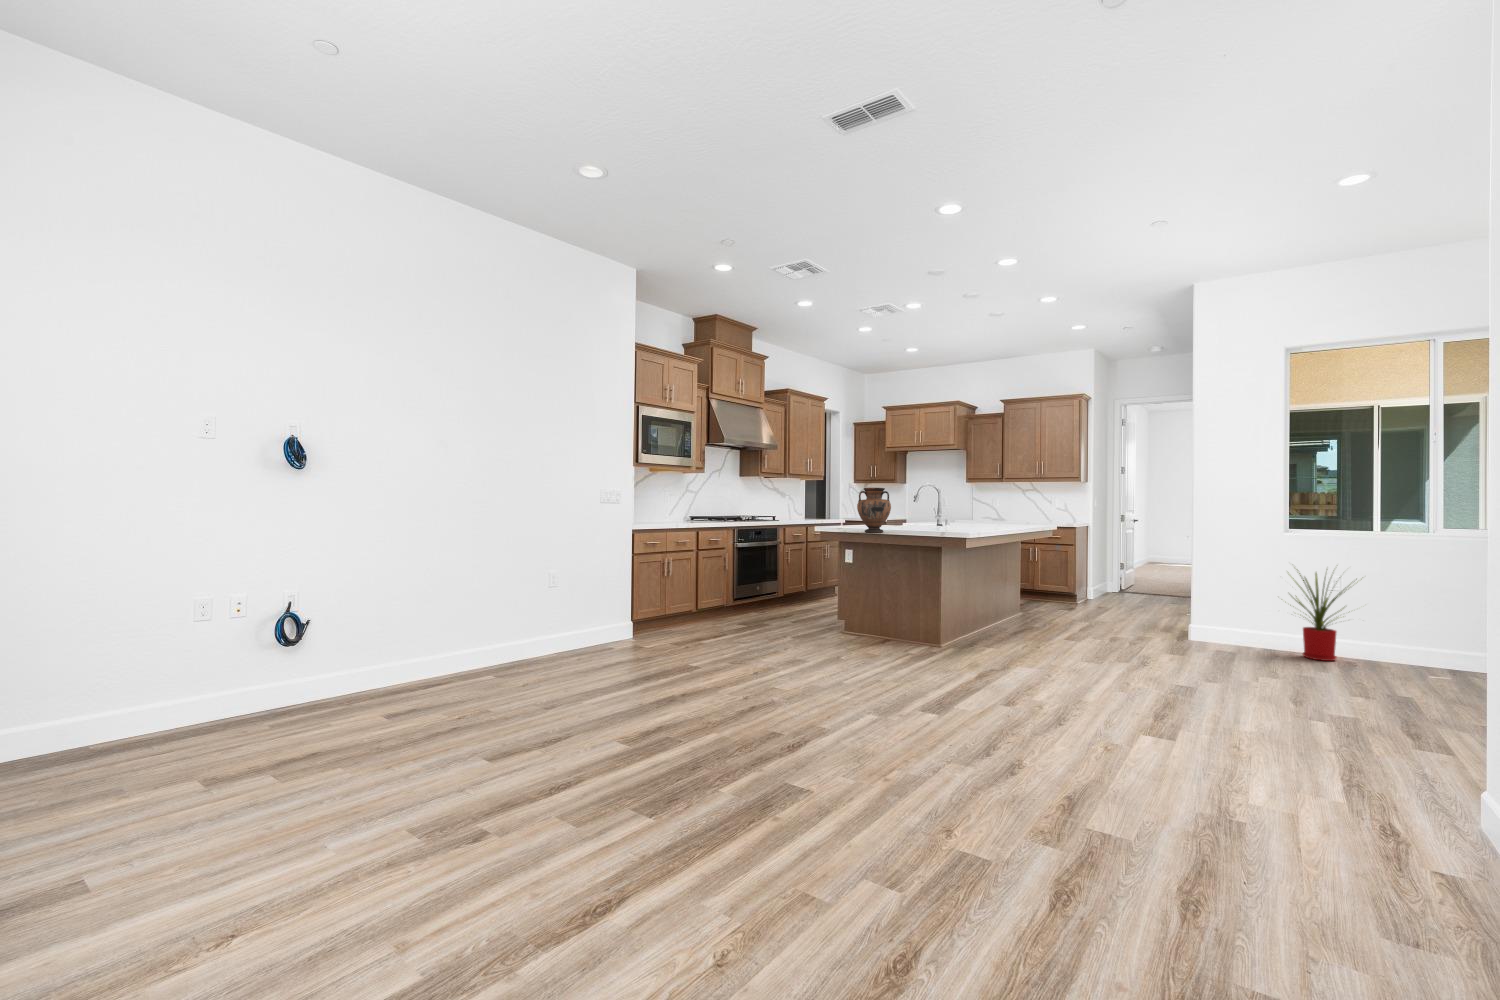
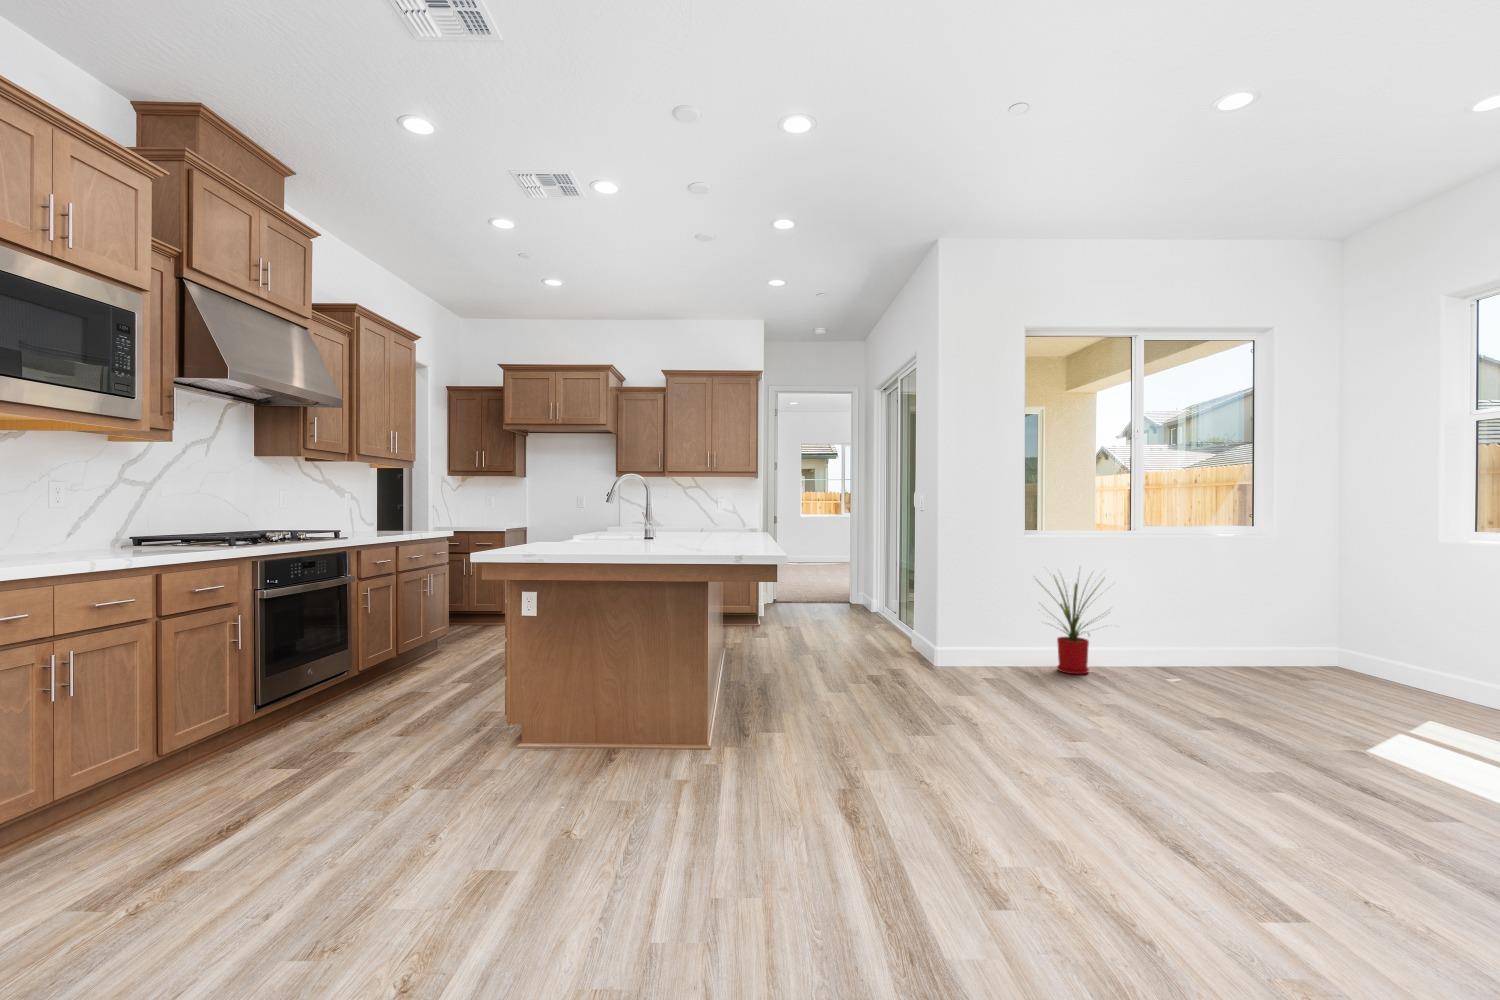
vase: present [857,488,891,533] -> none [560,476,622,559]

